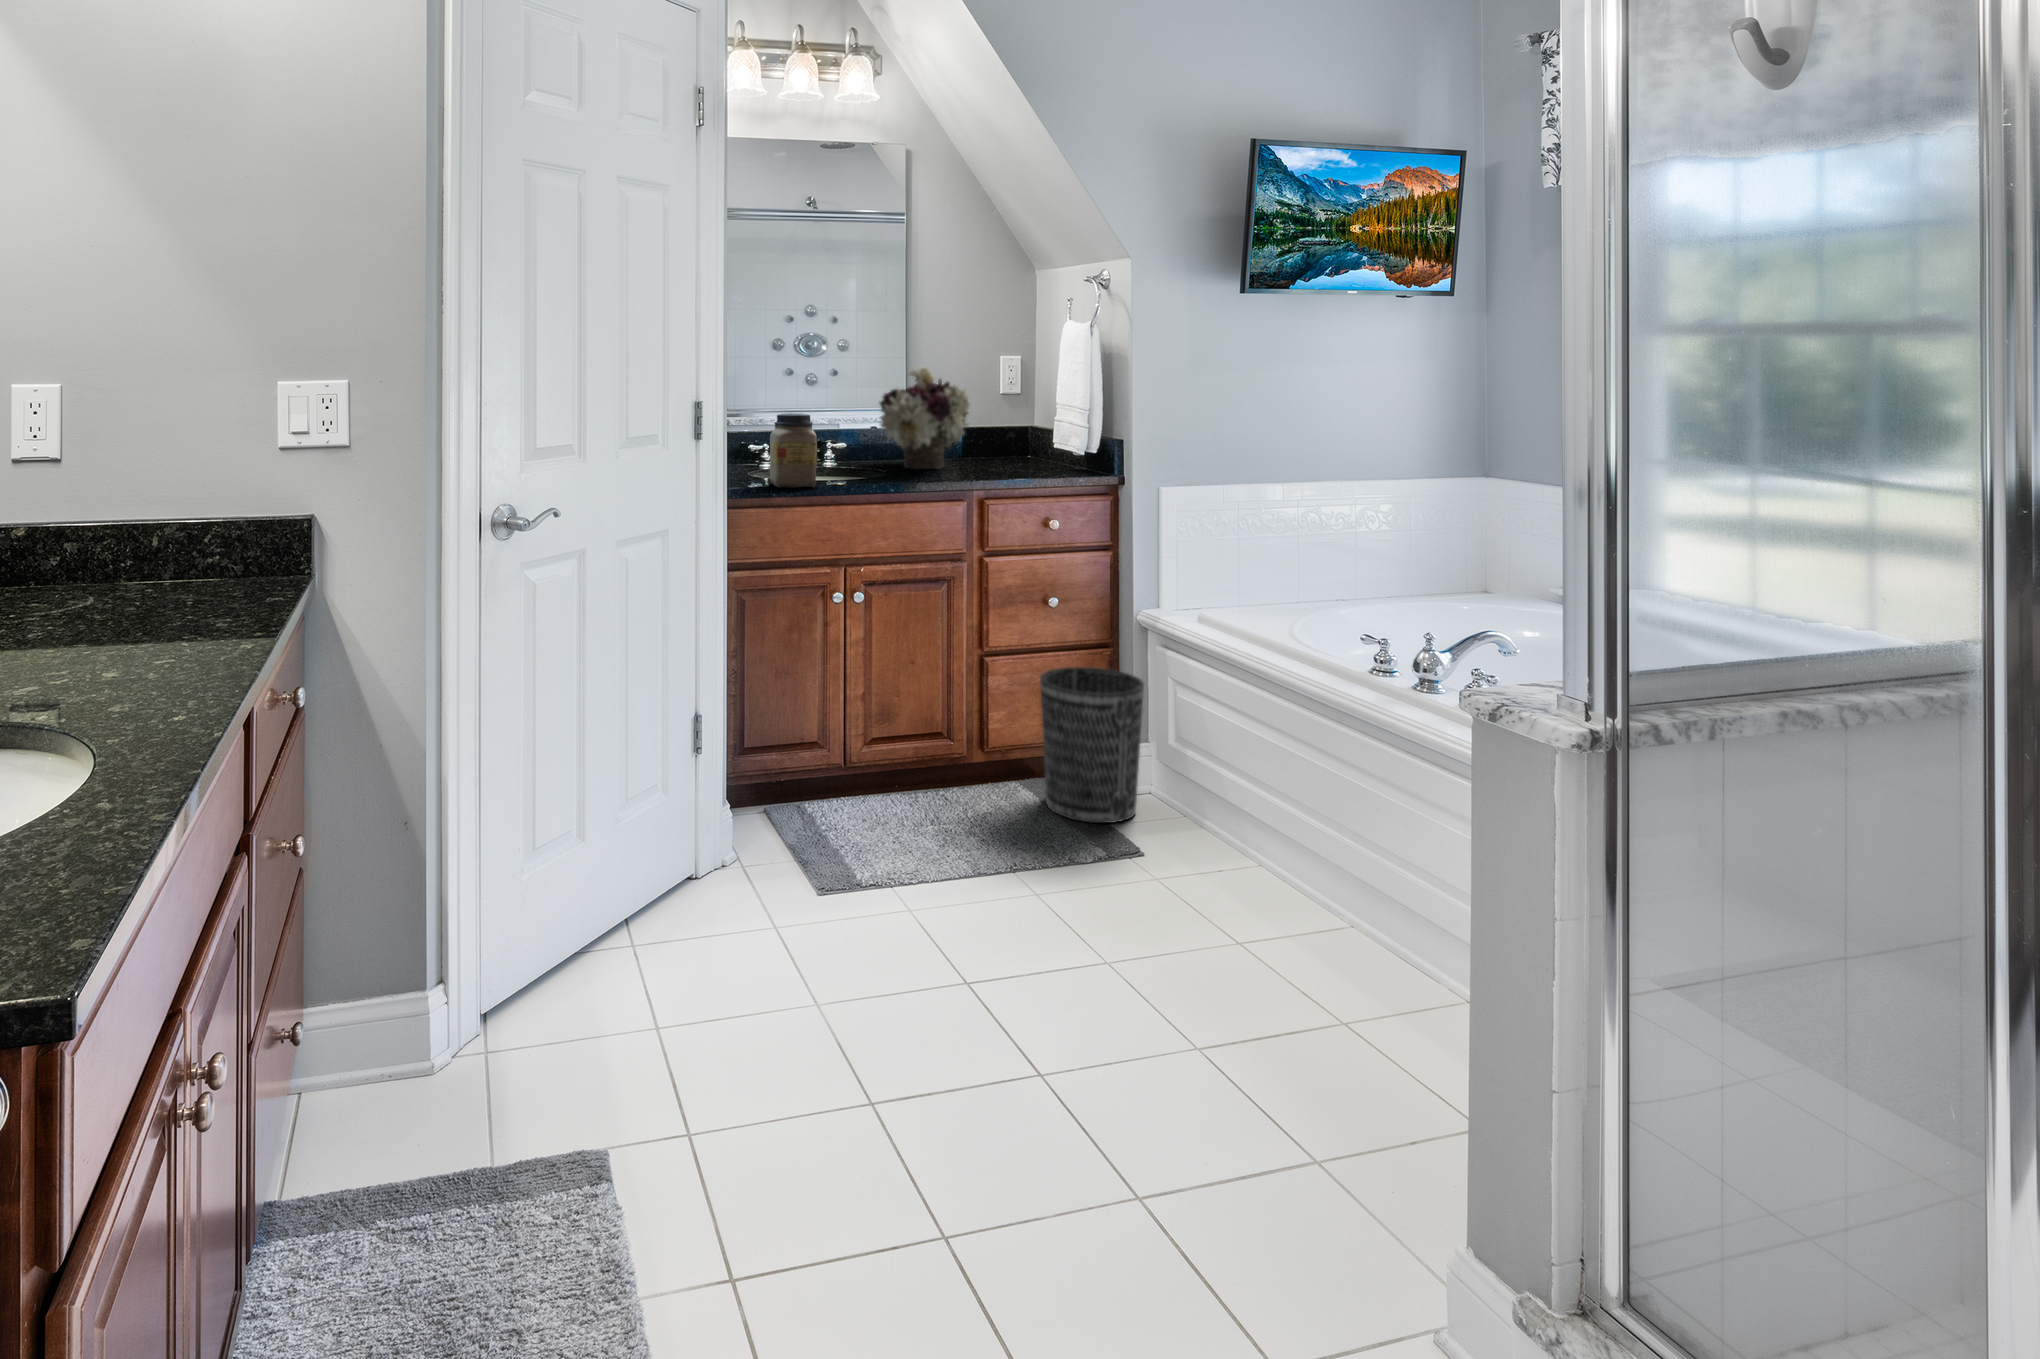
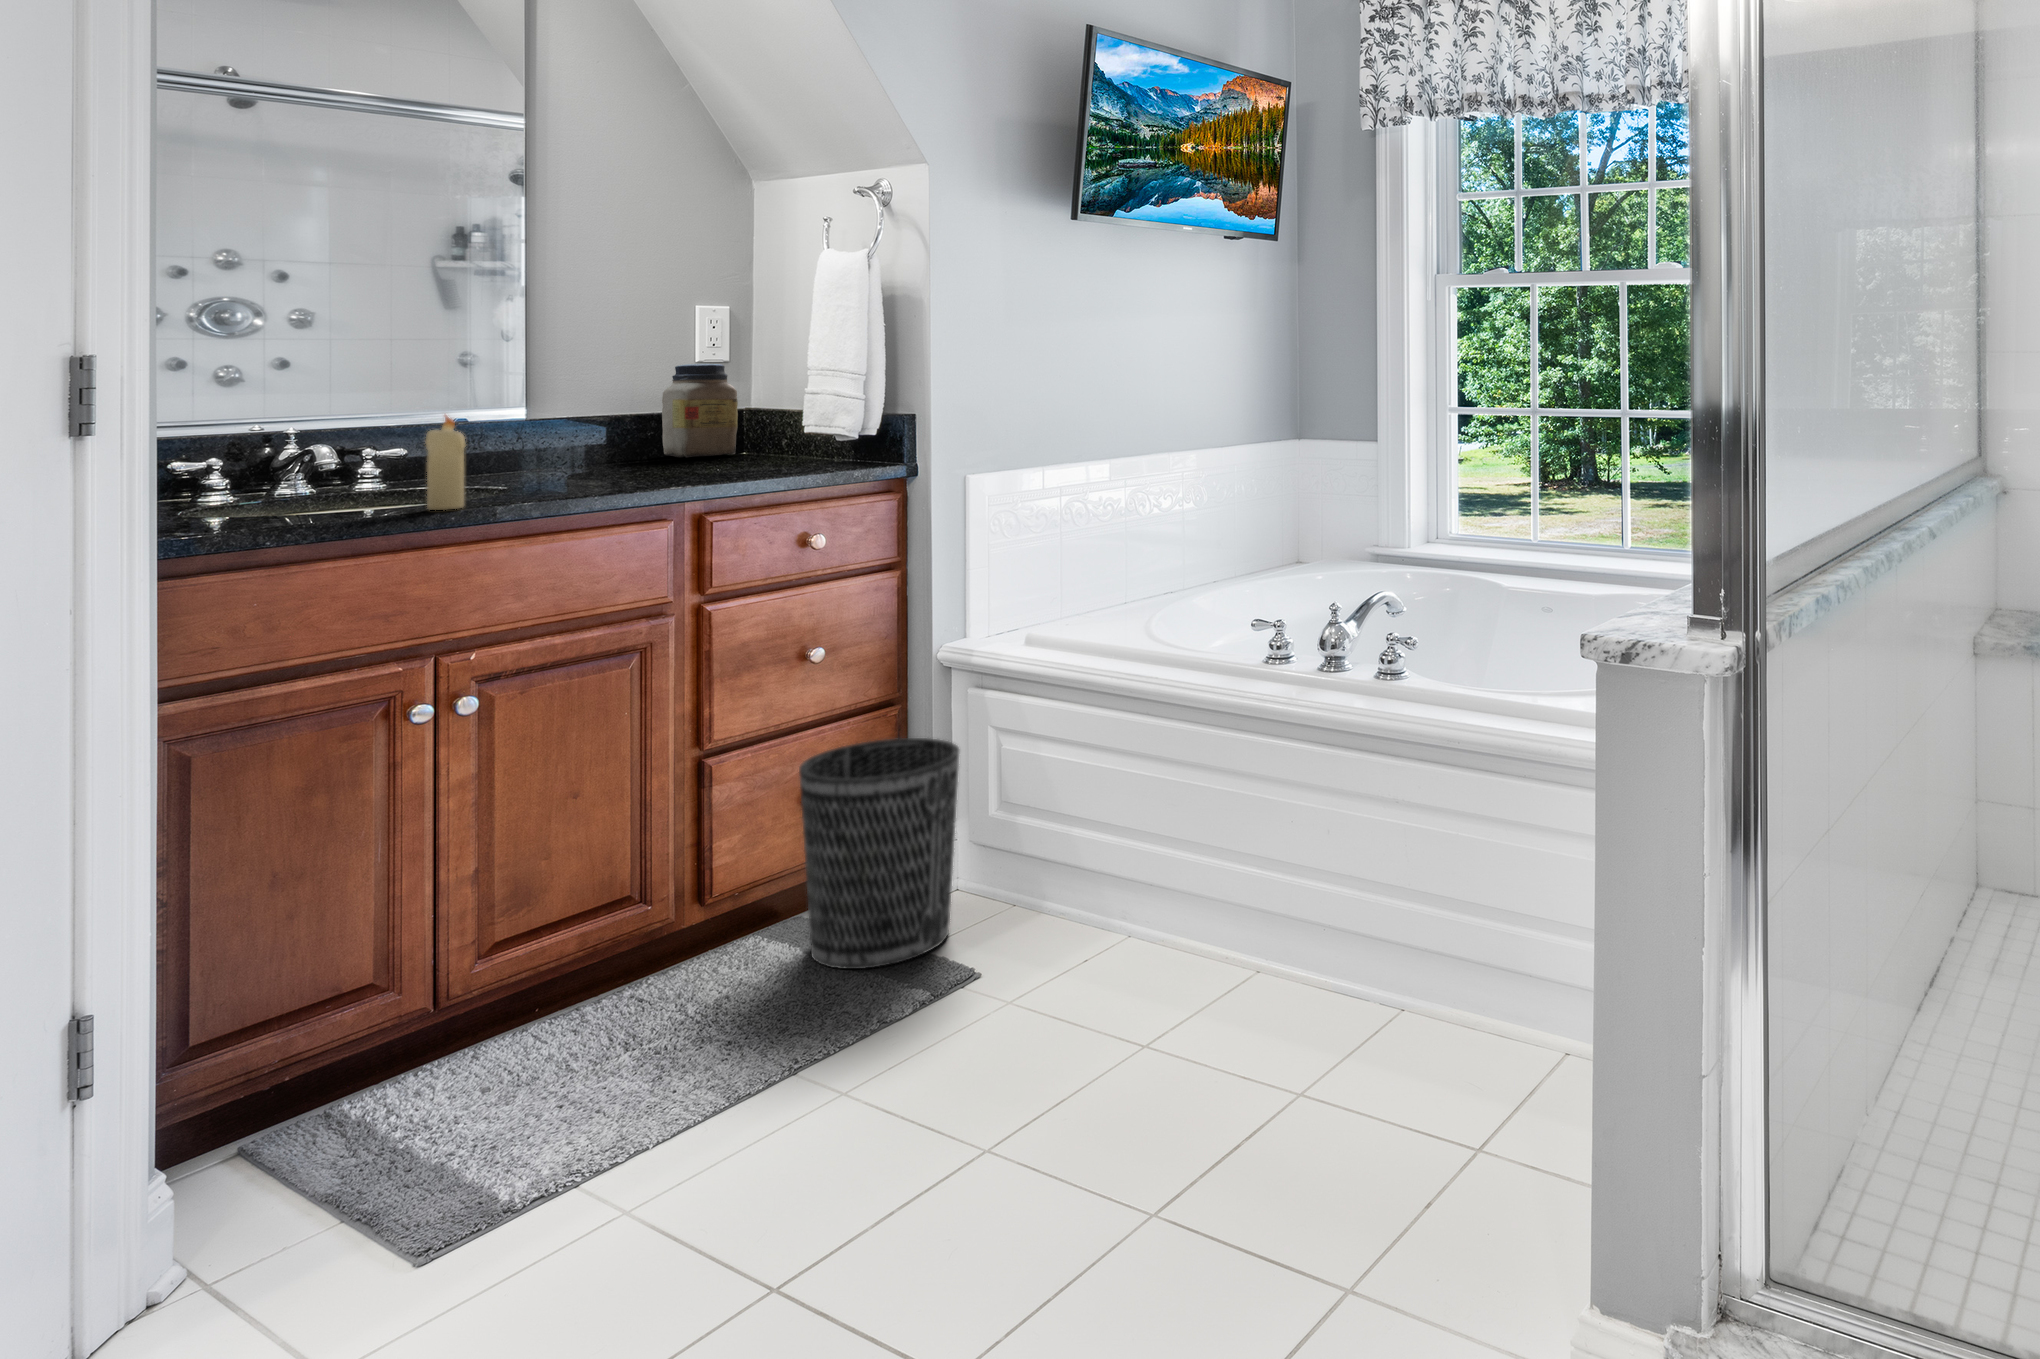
flower arrangement: present [880,366,970,469] -> none [485,313,661,479]
jar: present [770,413,817,488] -> present [662,364,738,458]
candle: none [841,431,859,486] -> present [426,415,465,510]

